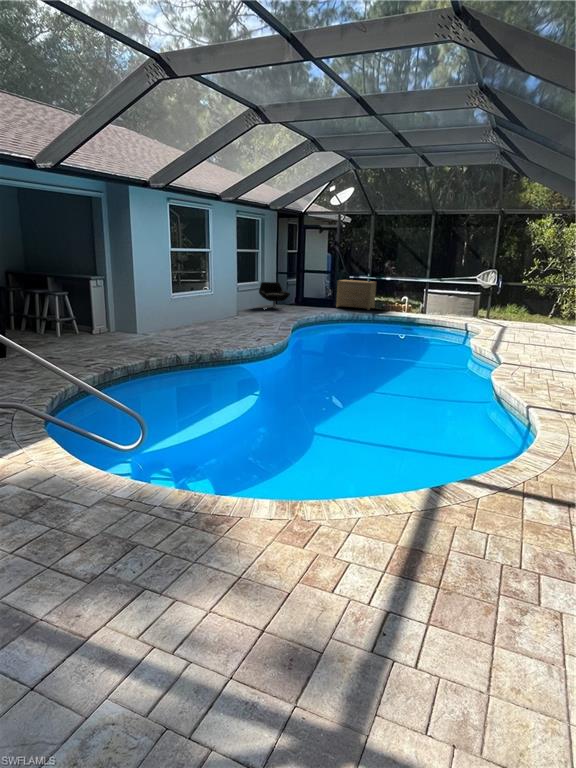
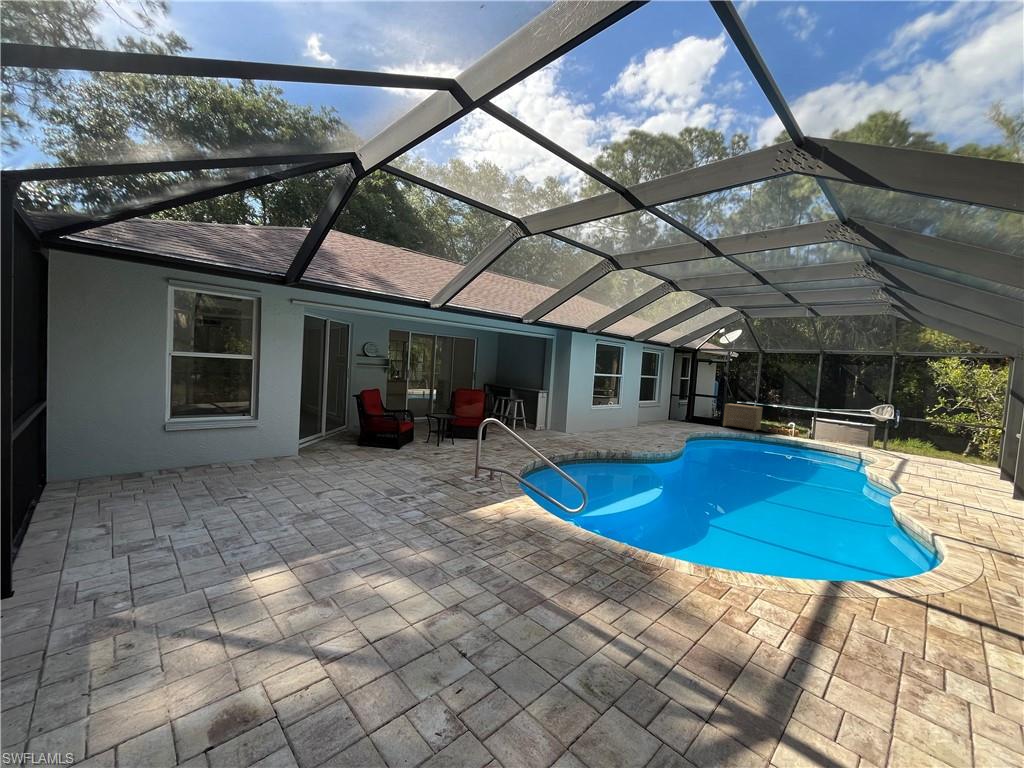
lounge chair: present [259,282,290,310] -> none [655,401,682,424]

